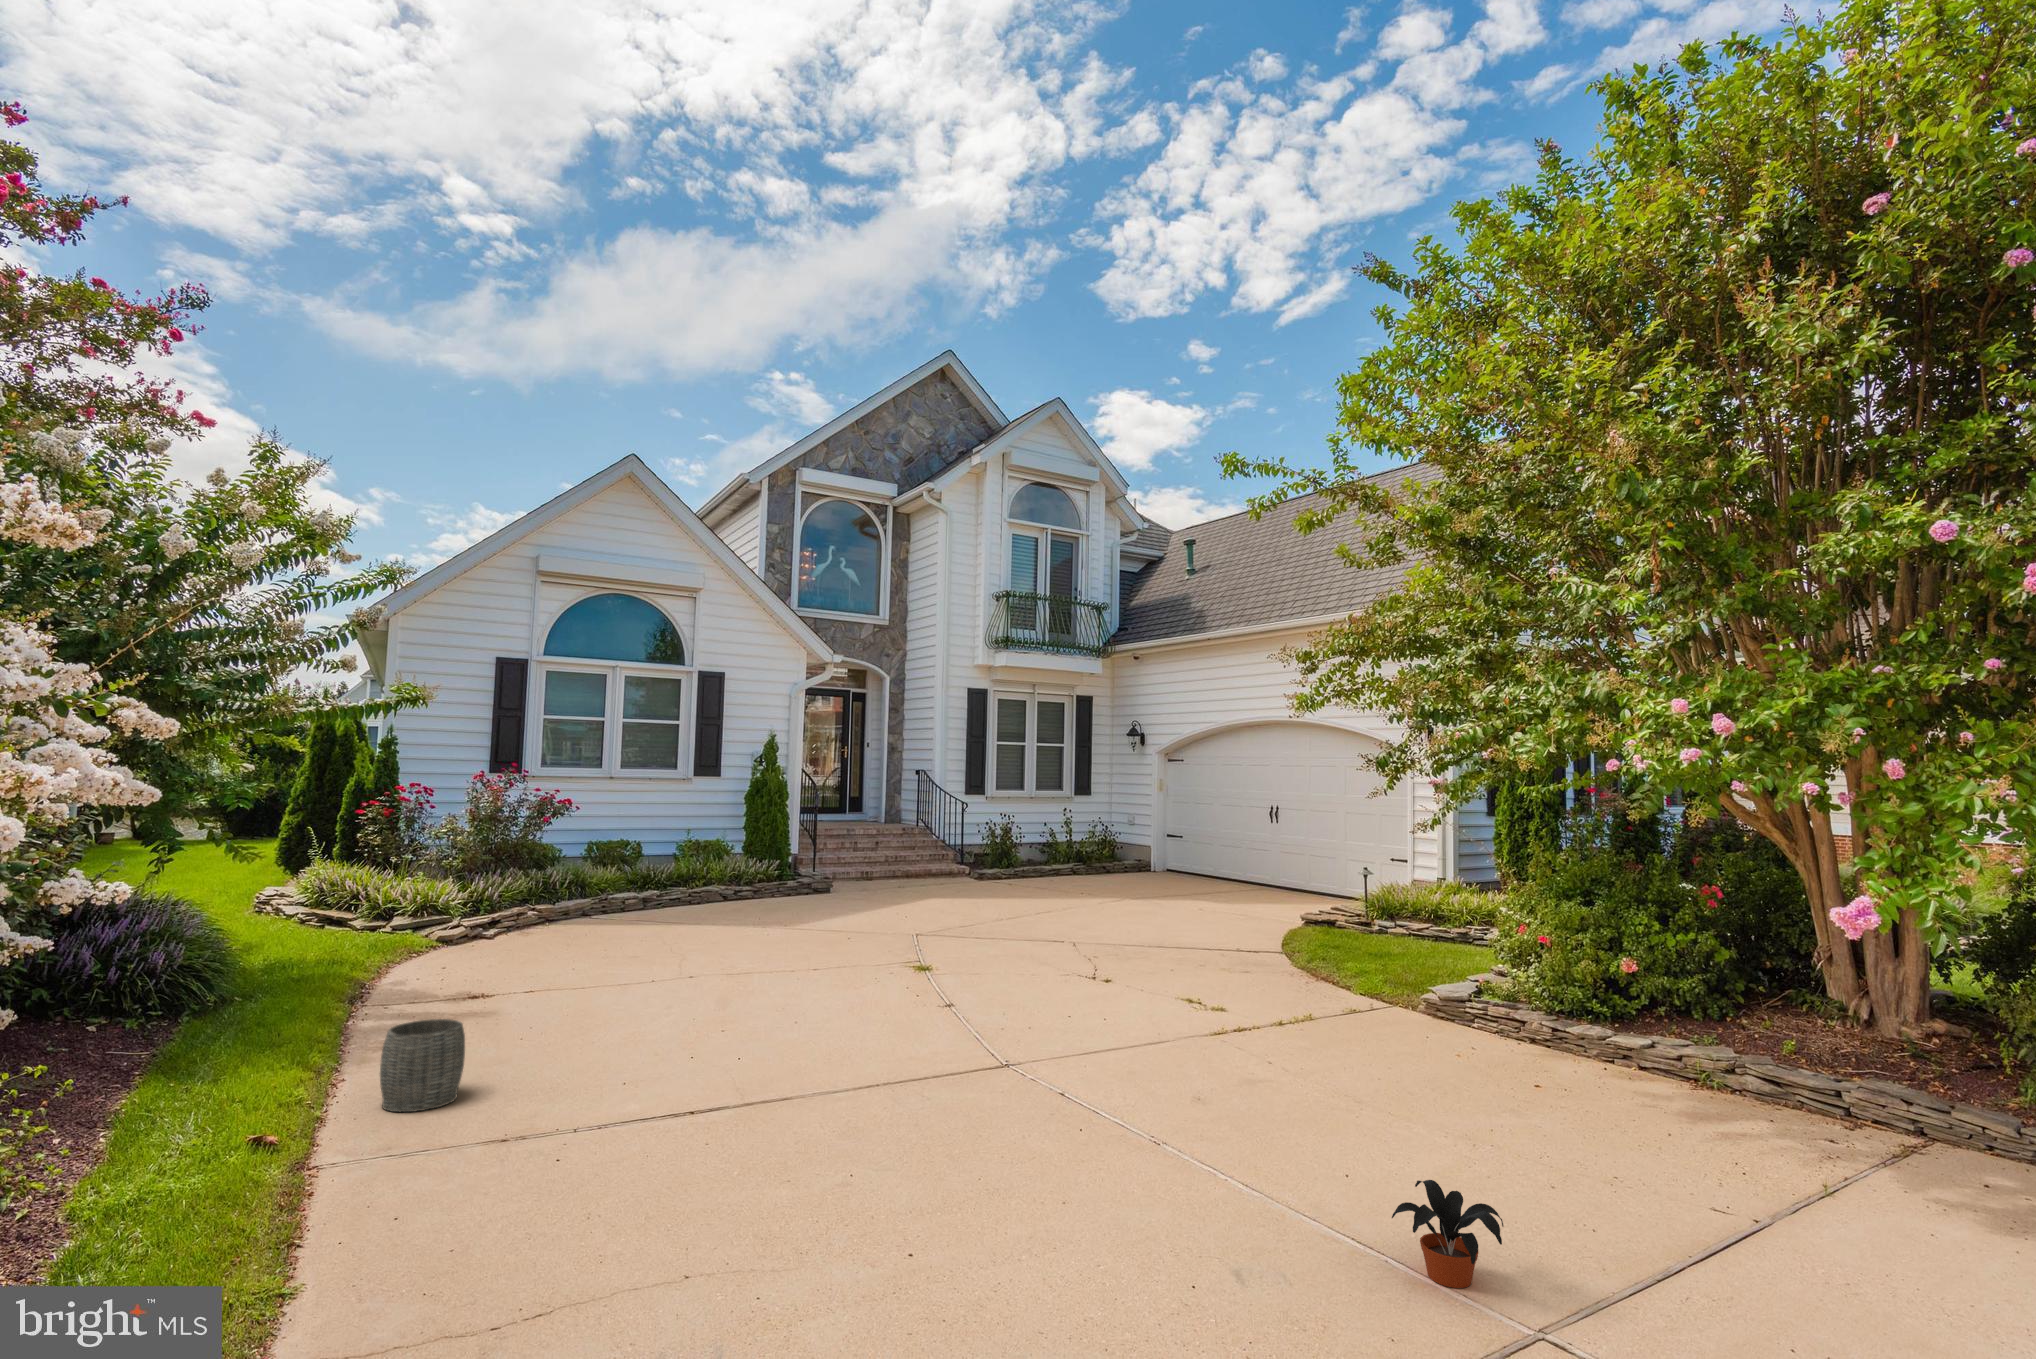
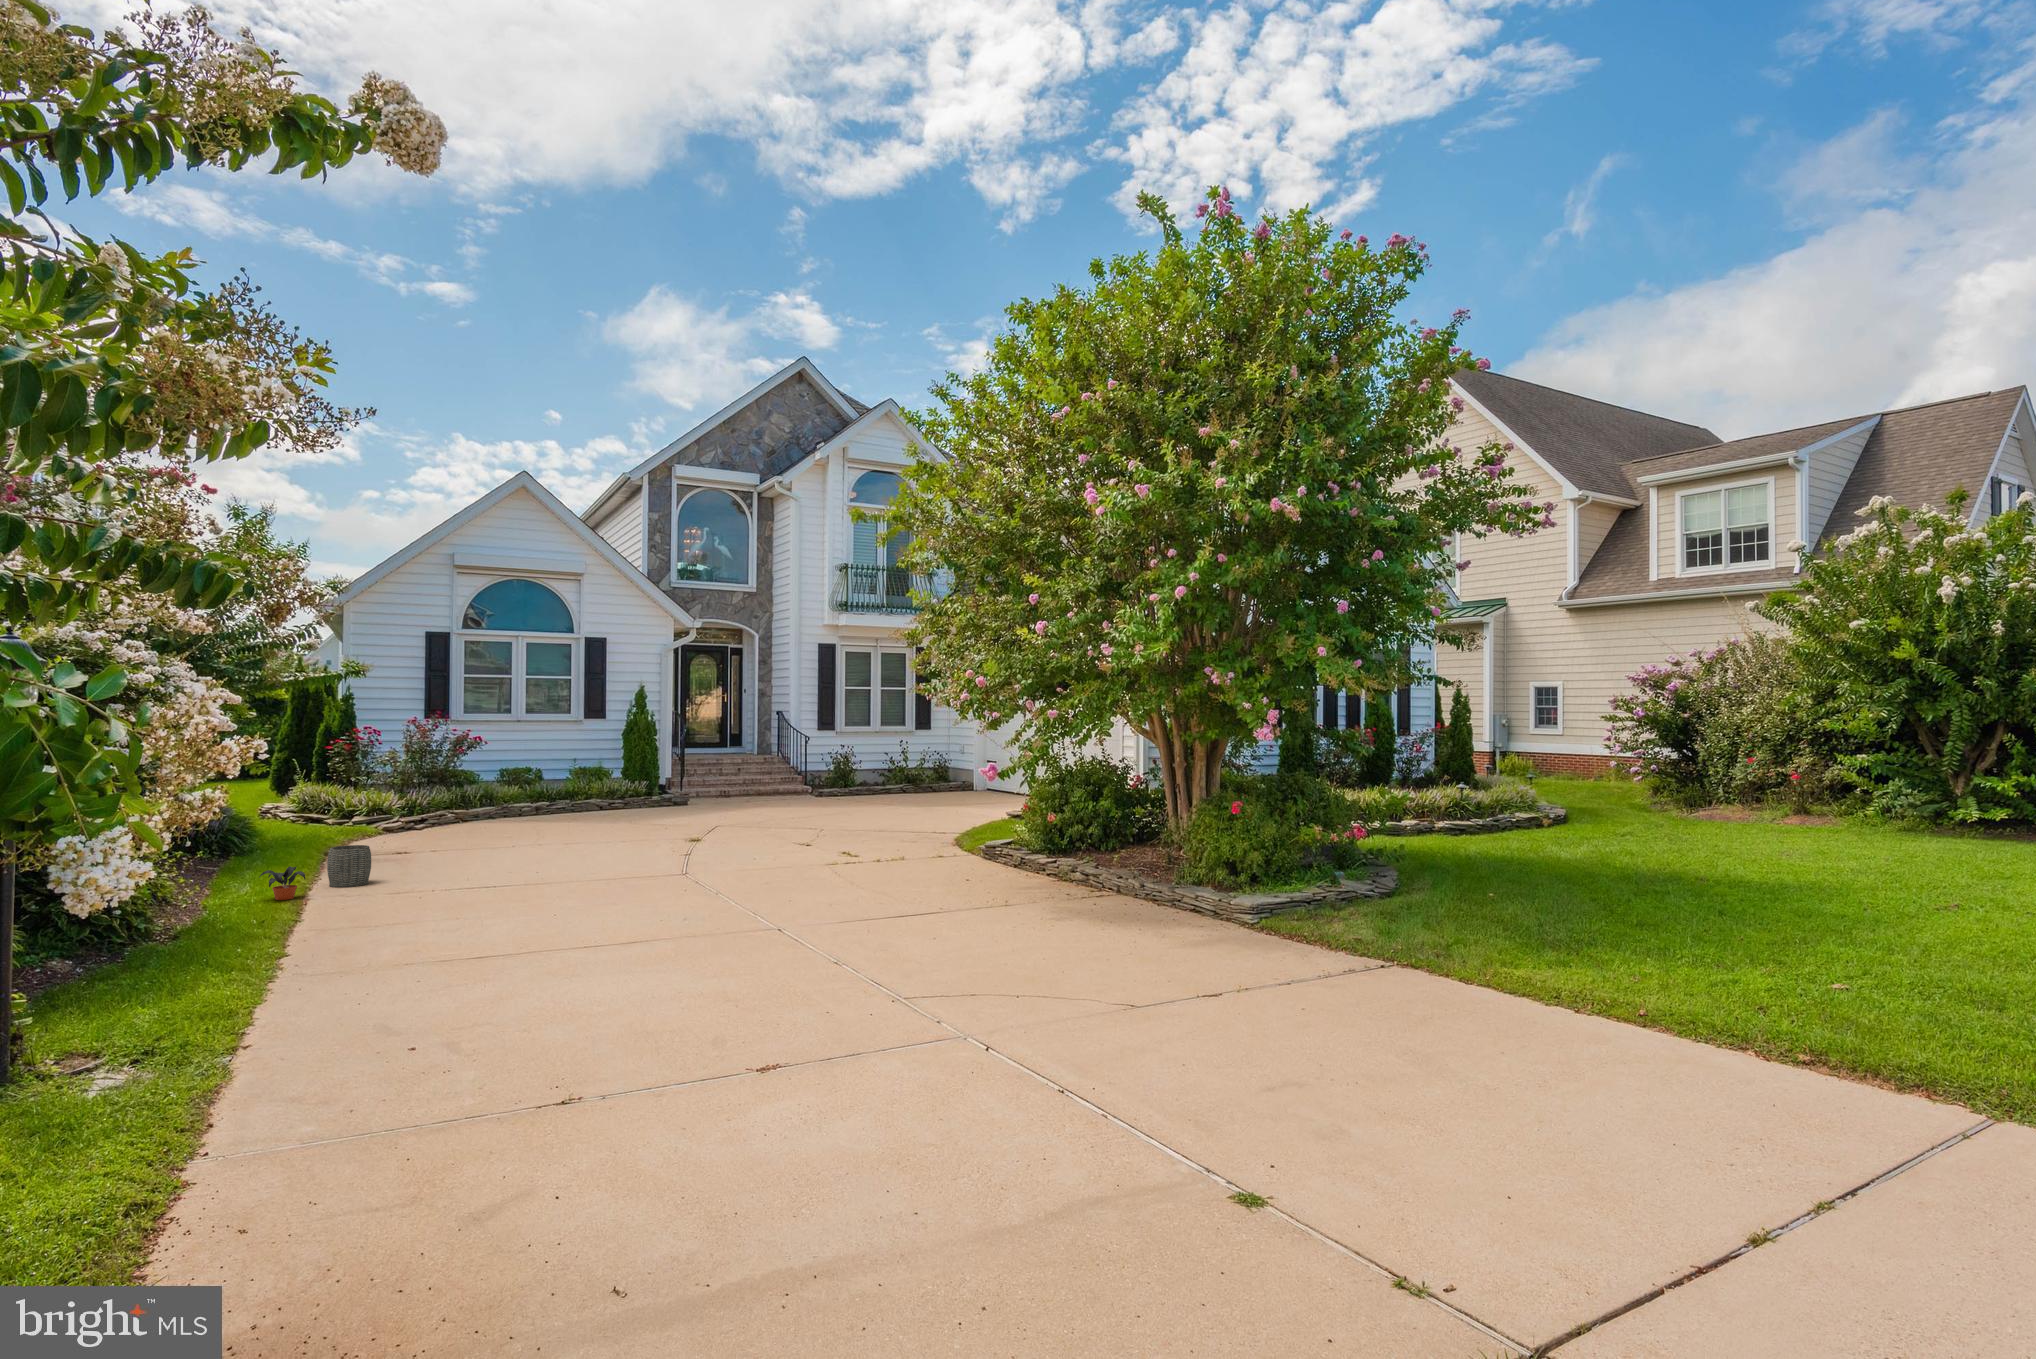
potted plant: present [1392,1180,1503,1288] -> present [260,867,305,900]

